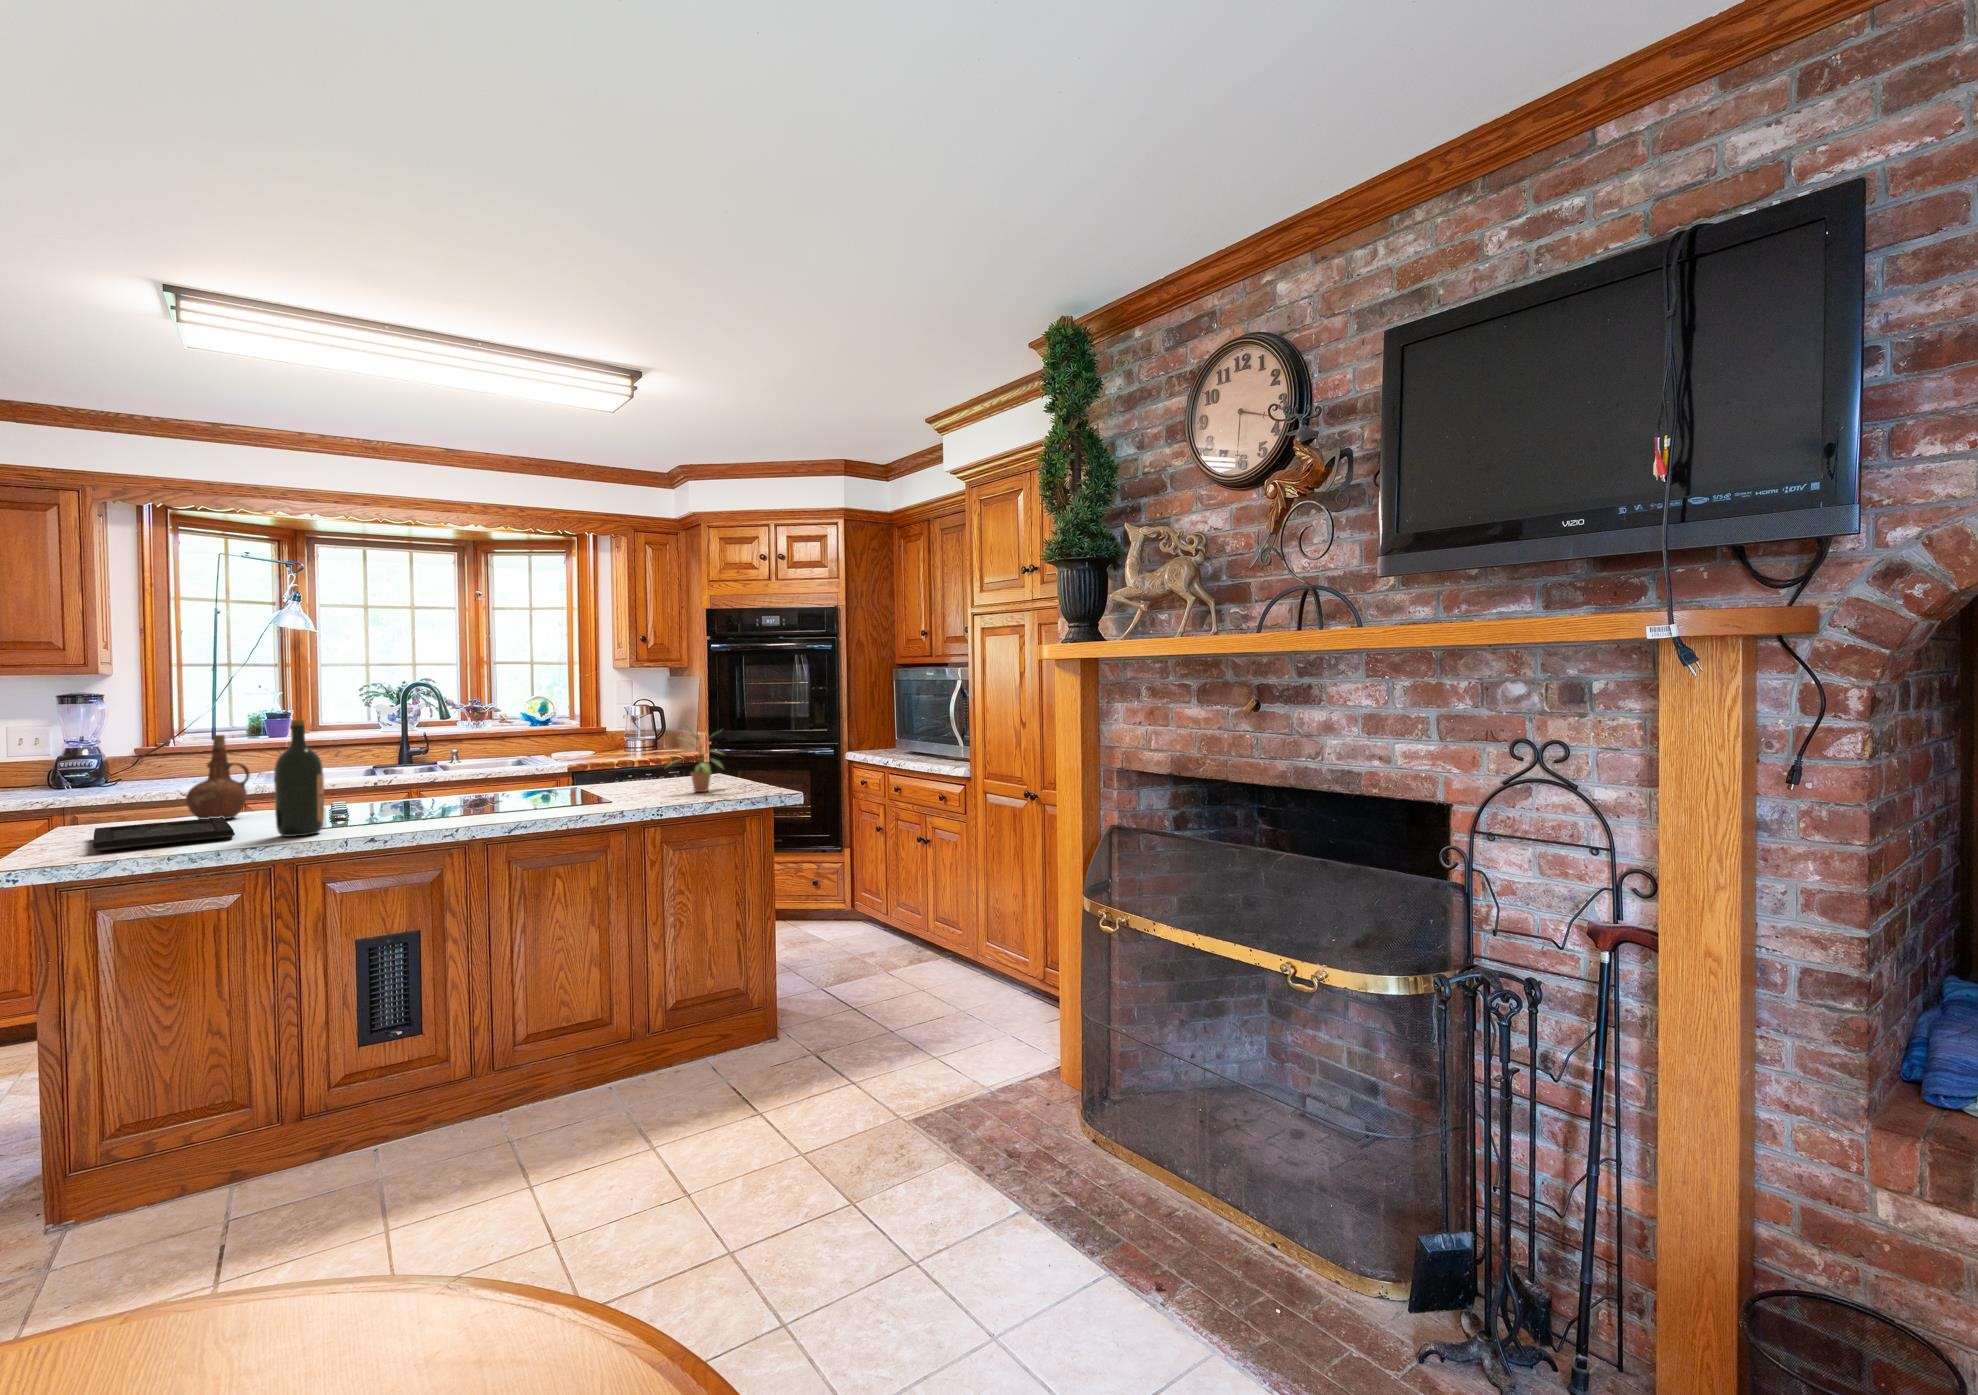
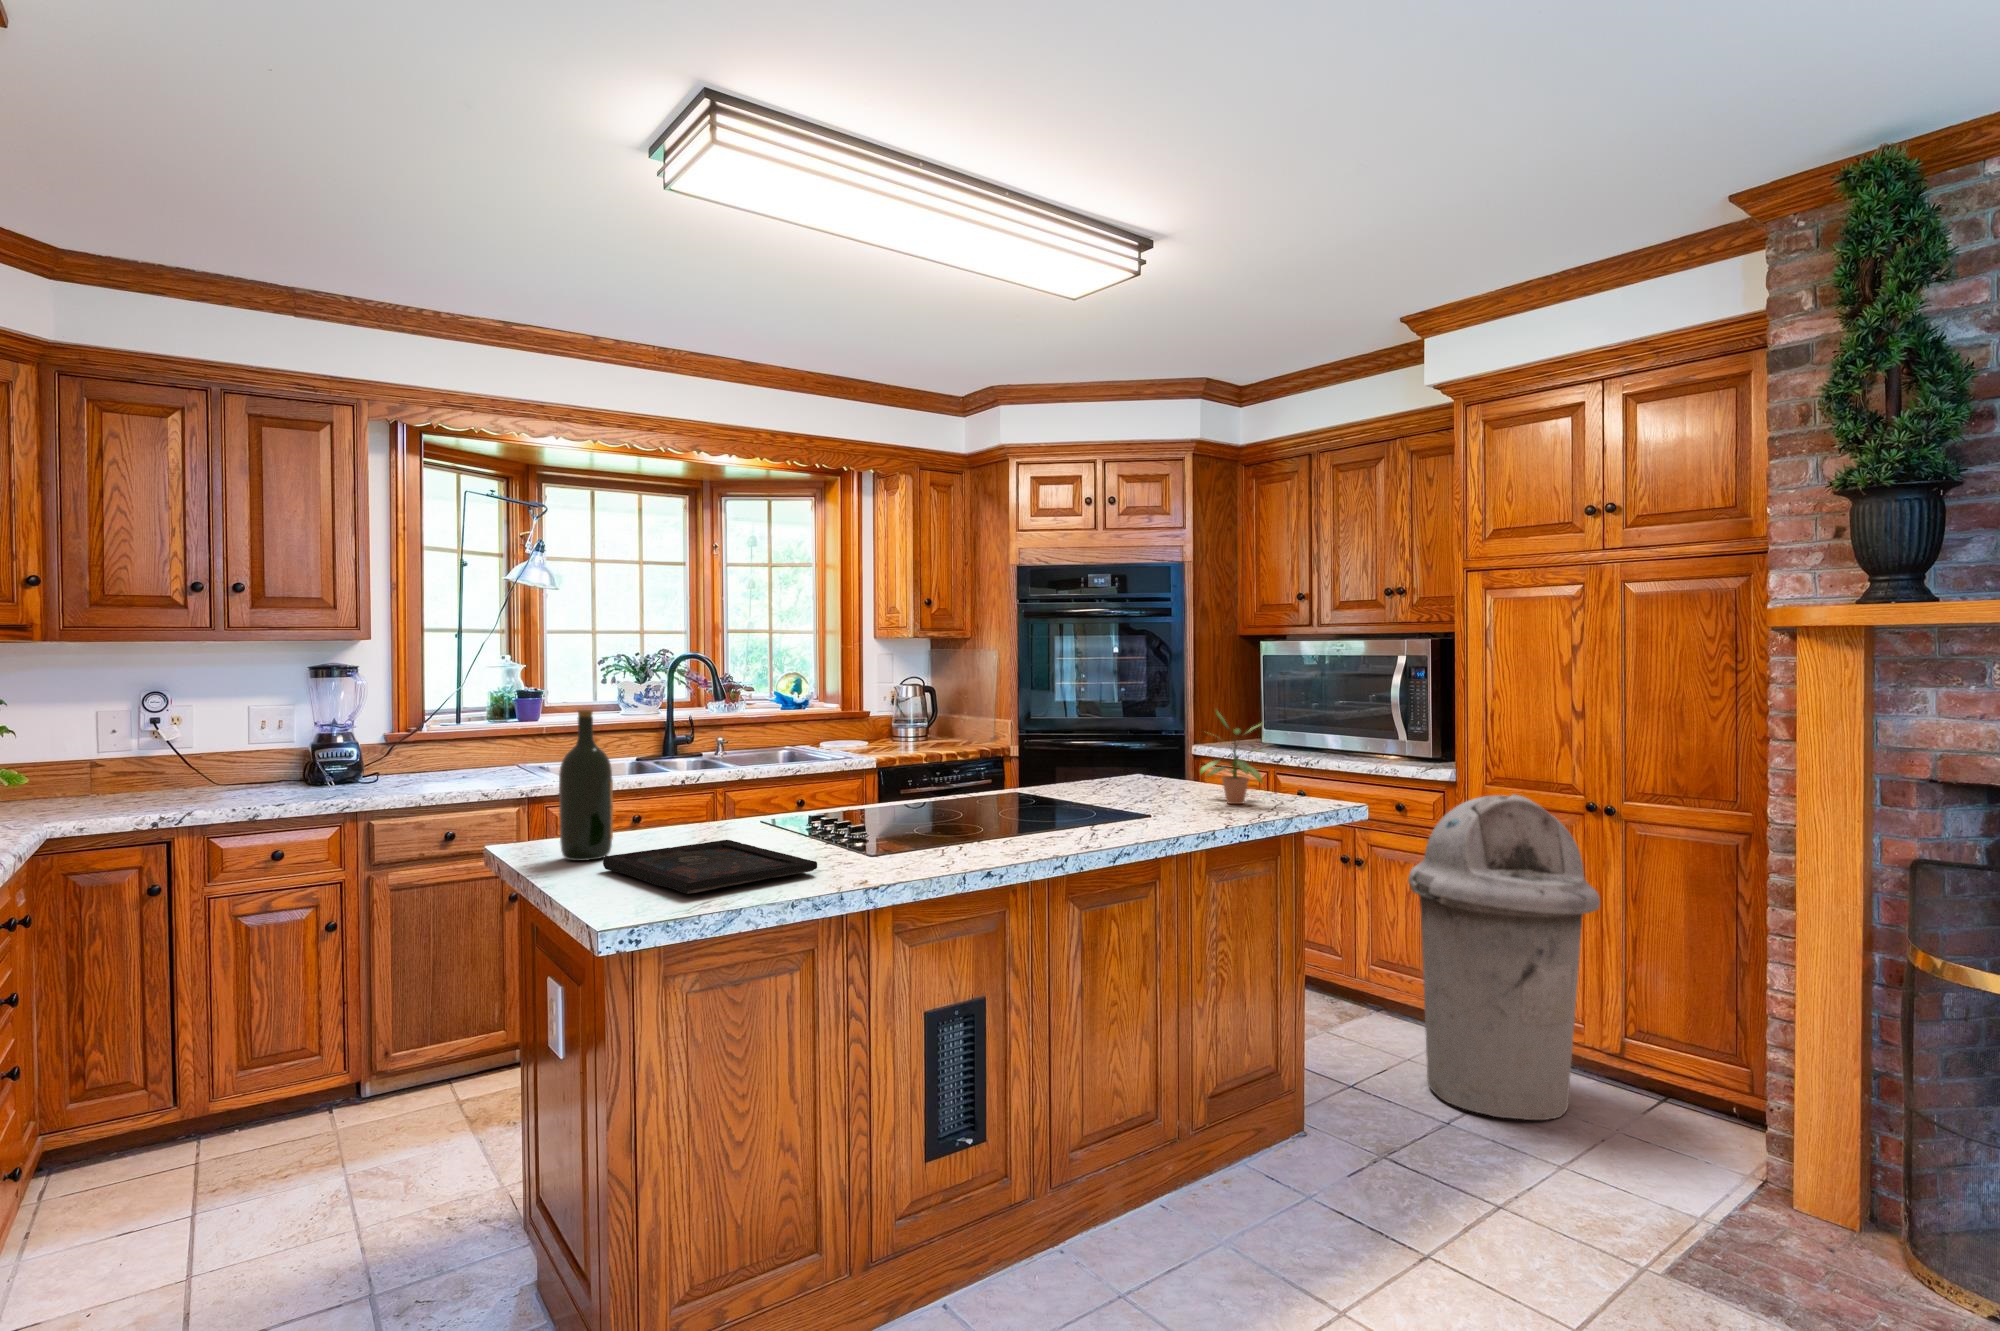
wine bottle: present [274,720,324,837] -> present [559,710,613,861]
ceramic pitcher: present [186,735,250,819] -> none [652,726,717,842]
trash can: none [899,784,1032,1036] -> present [1408,794,1600,1120]

